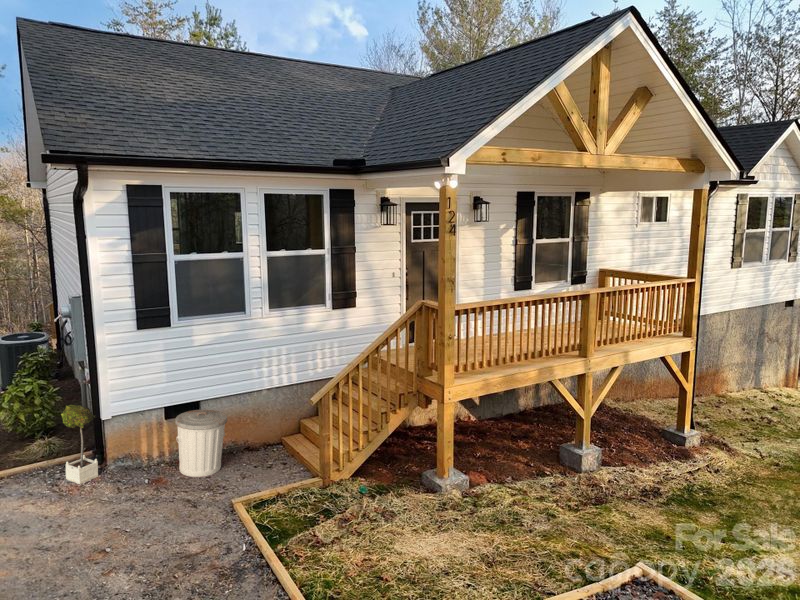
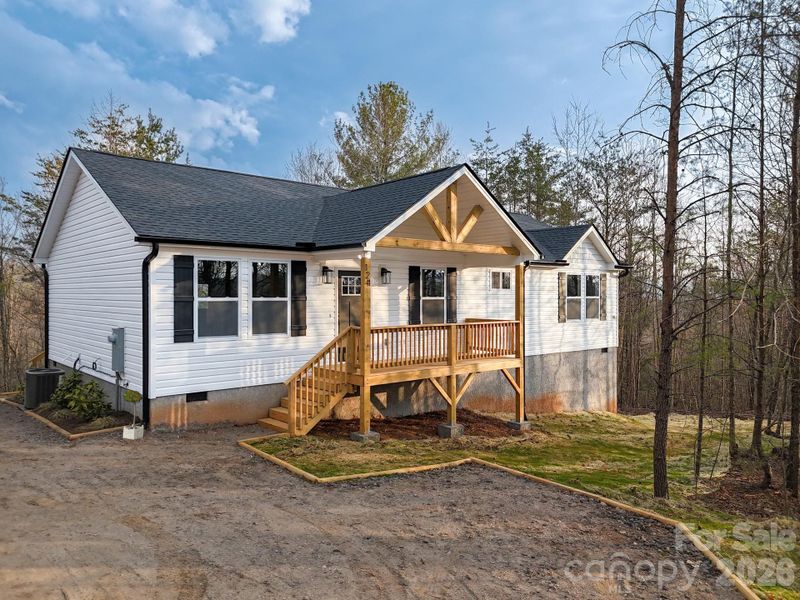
trash can: present [175,410,227,477] -> none [194,396,227,437]

